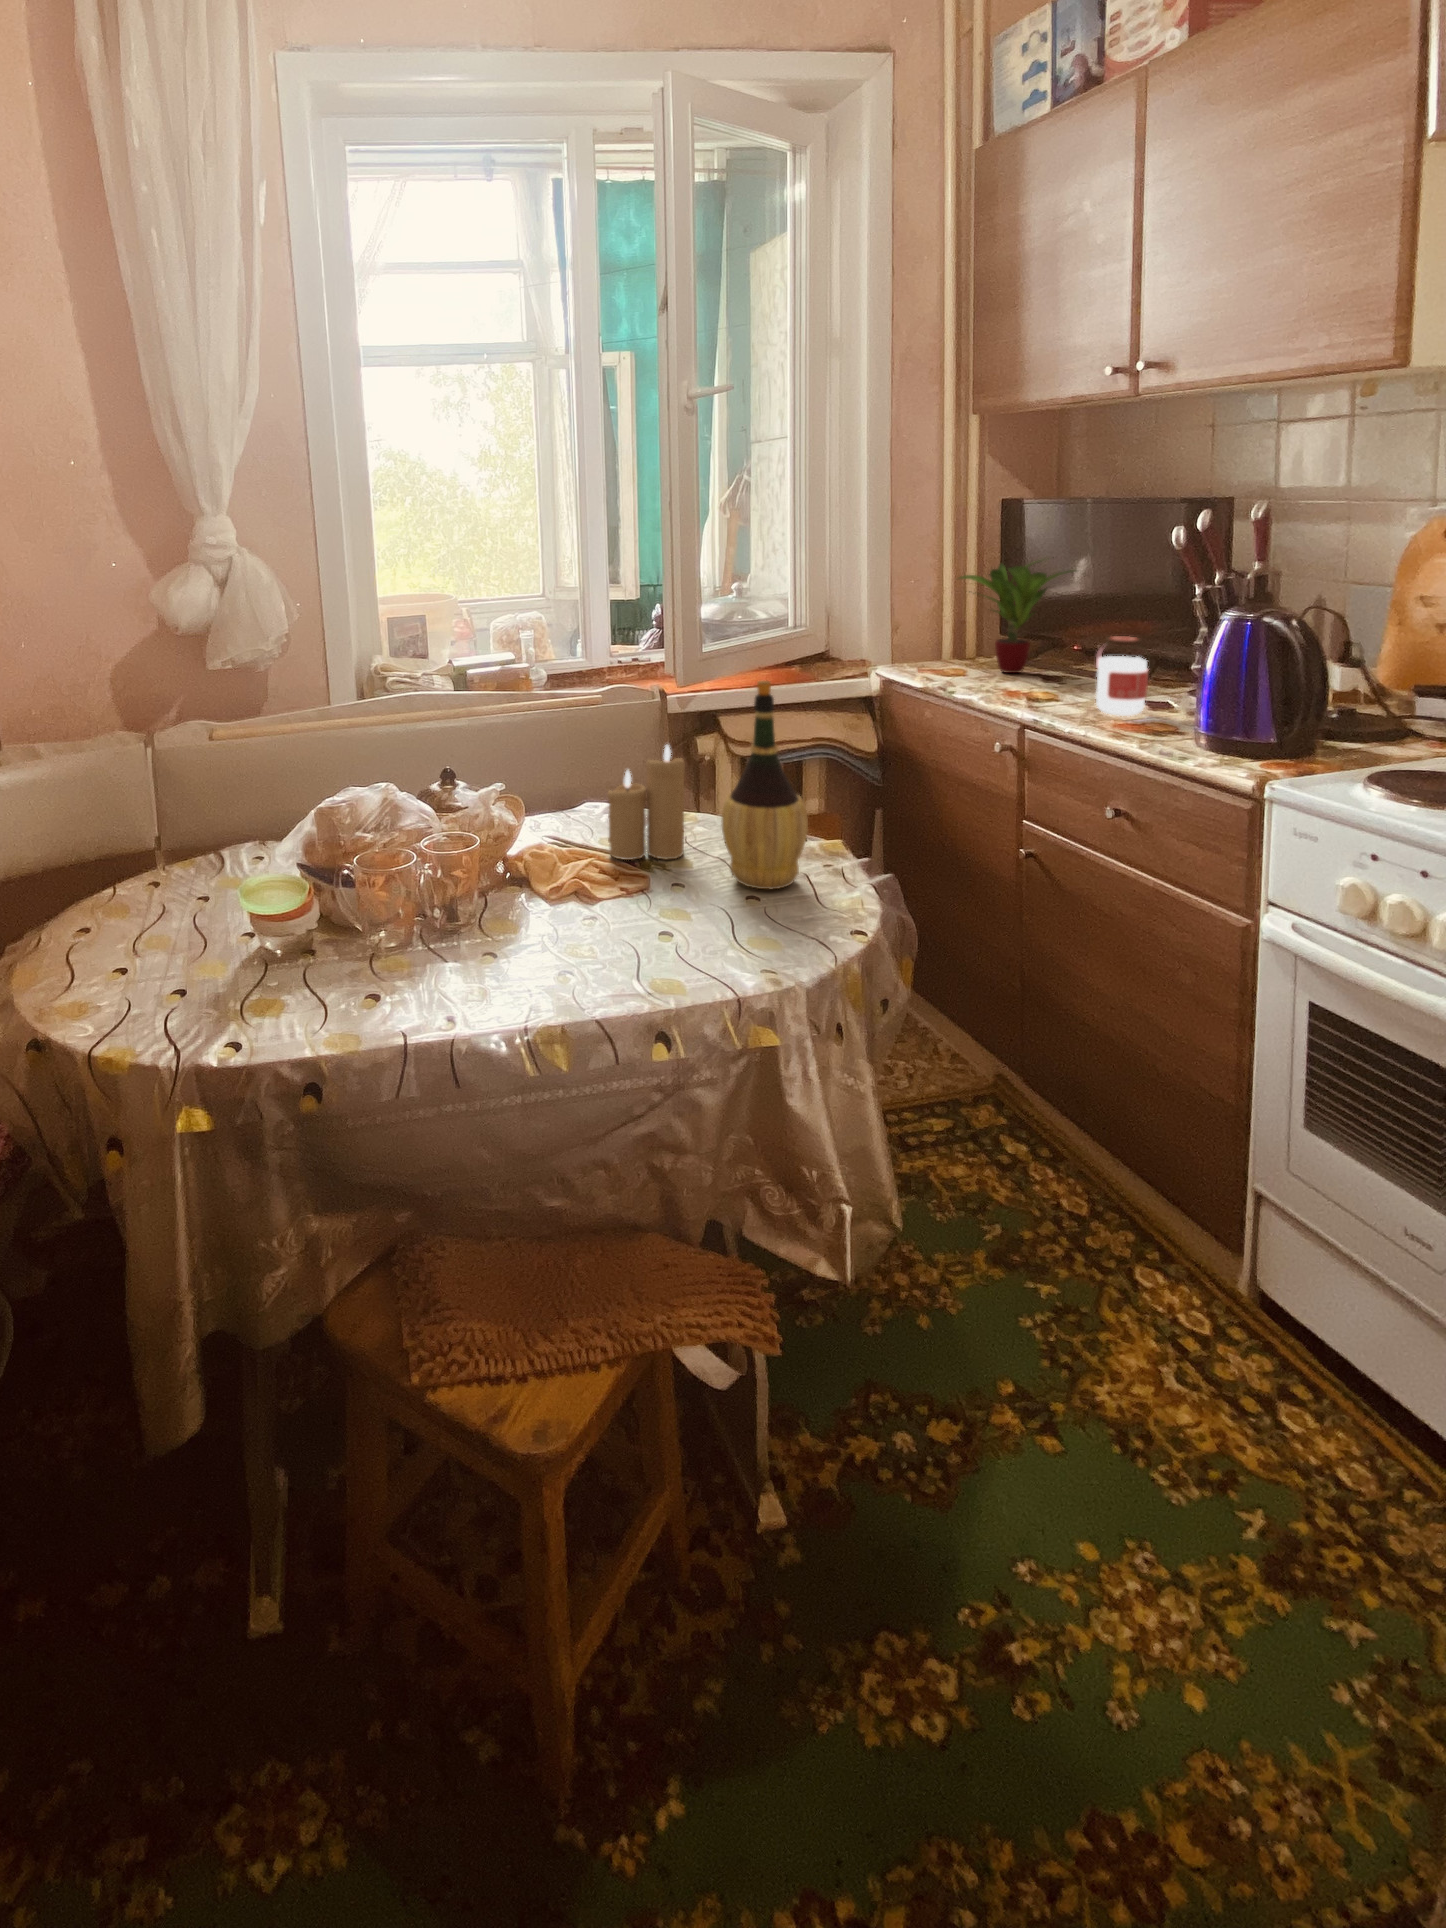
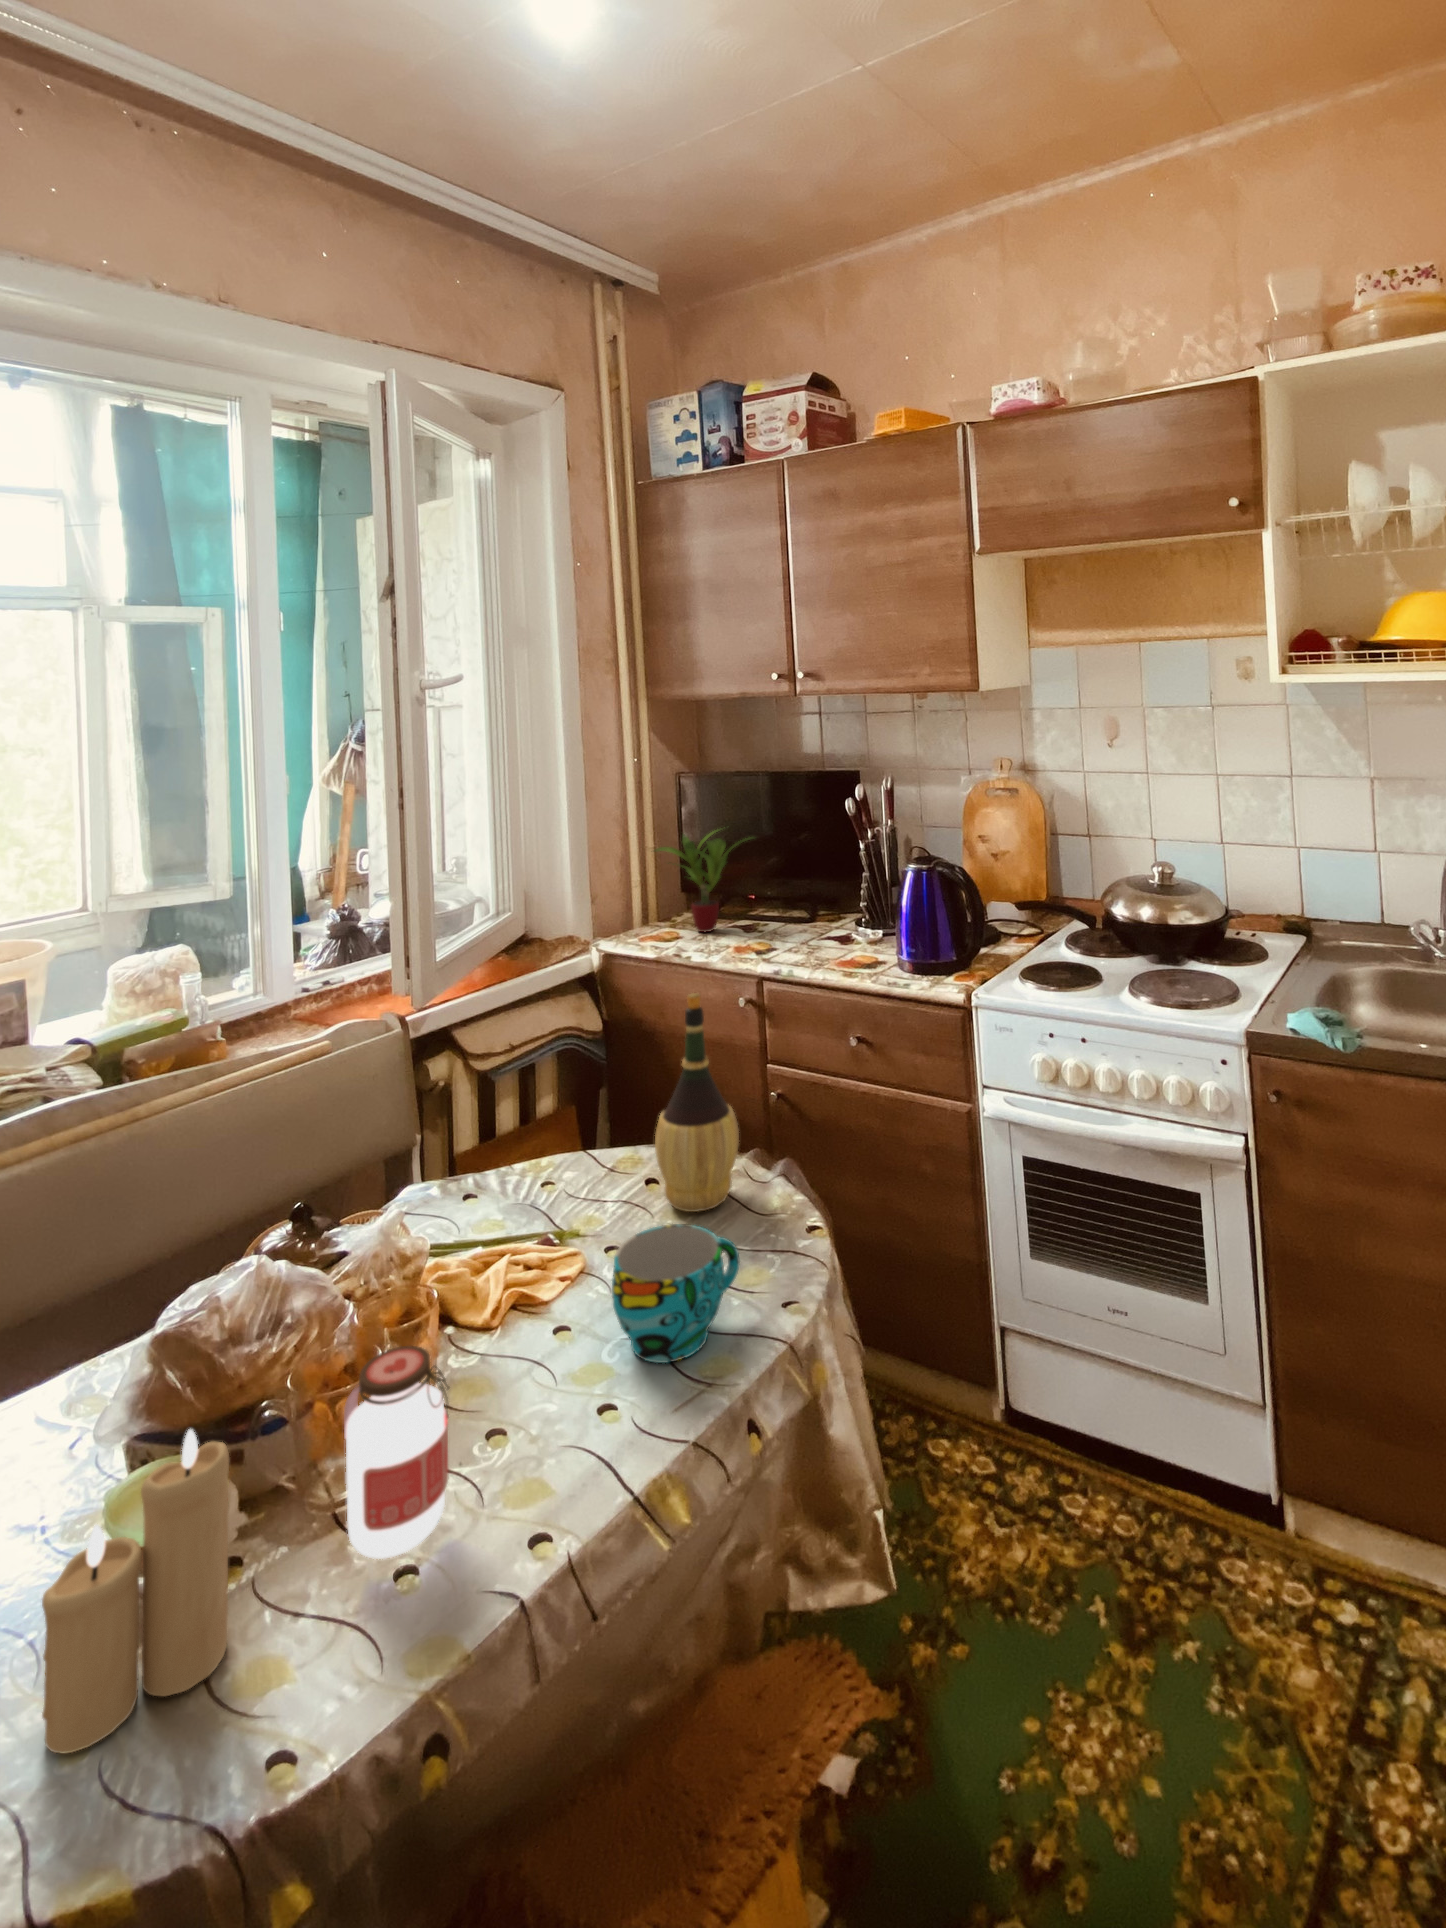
jar: present [1096,636,1150,716] -> present [344,1346,449,1559]
candle: present [608,745,685,860] -> present [42,1429,229,1753]
cup: none [581,866,707,975] -> present [612,1224,740,1363]

